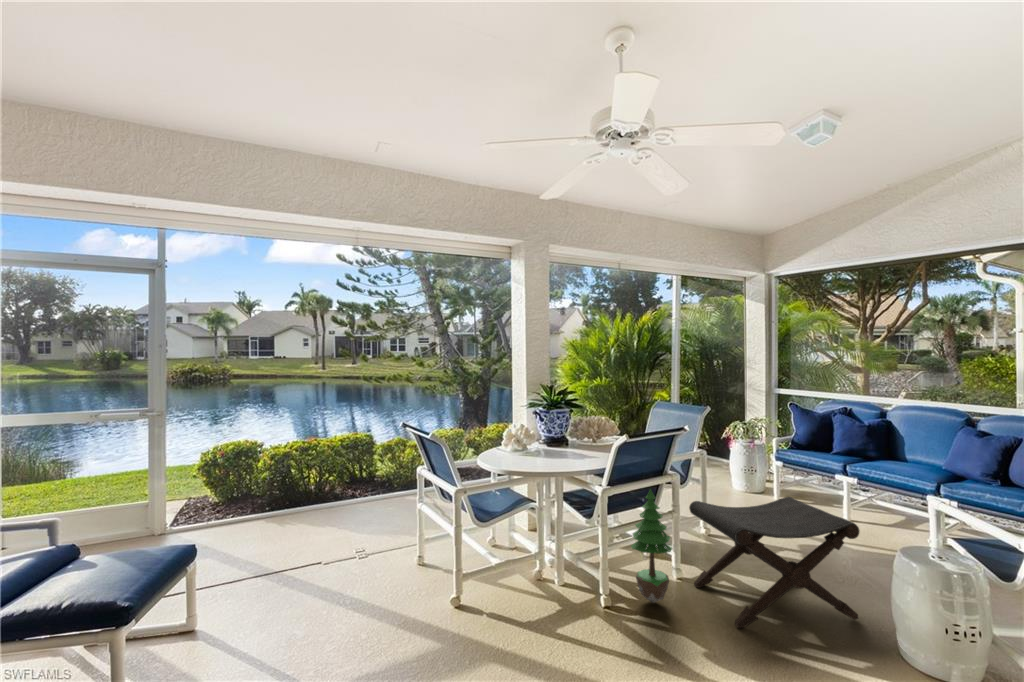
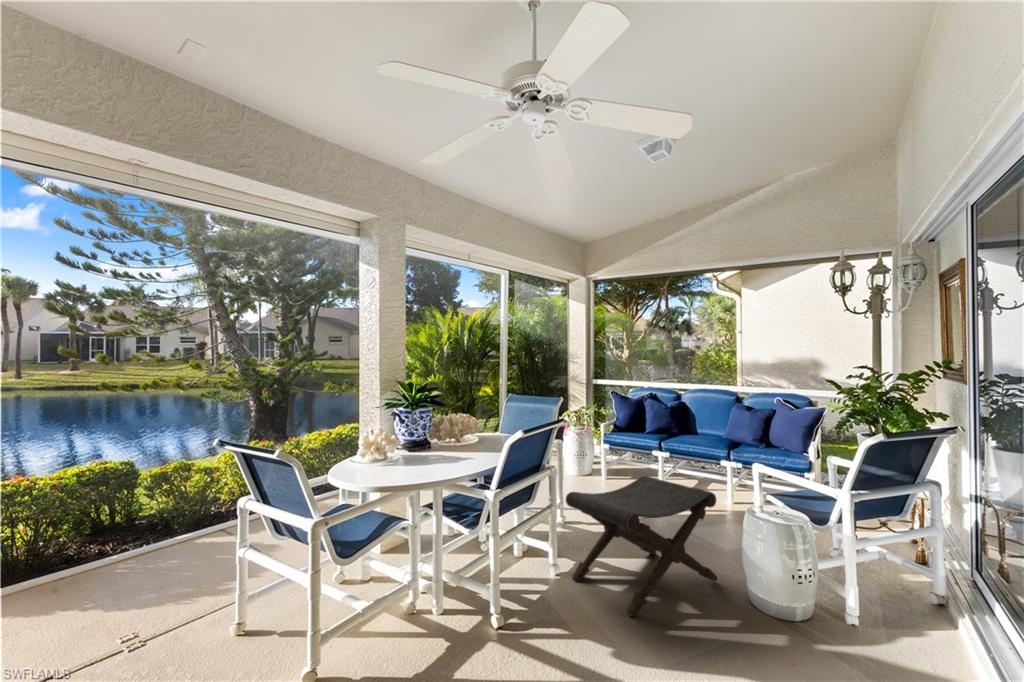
potted tree: present [631,489,672,603] -> none [518,485,562,610]

